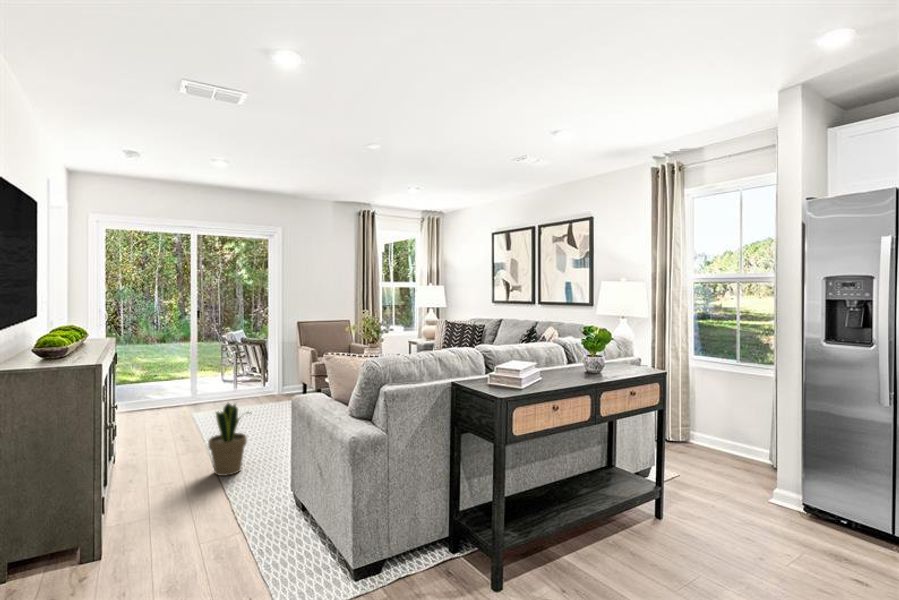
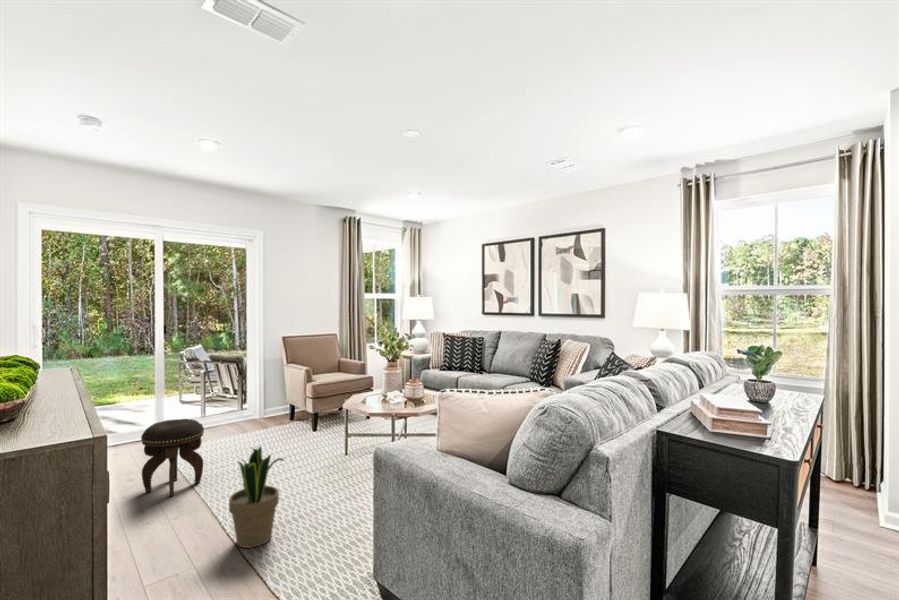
footstool: none [164,384,212,443] -> present [141,419,204,496]

